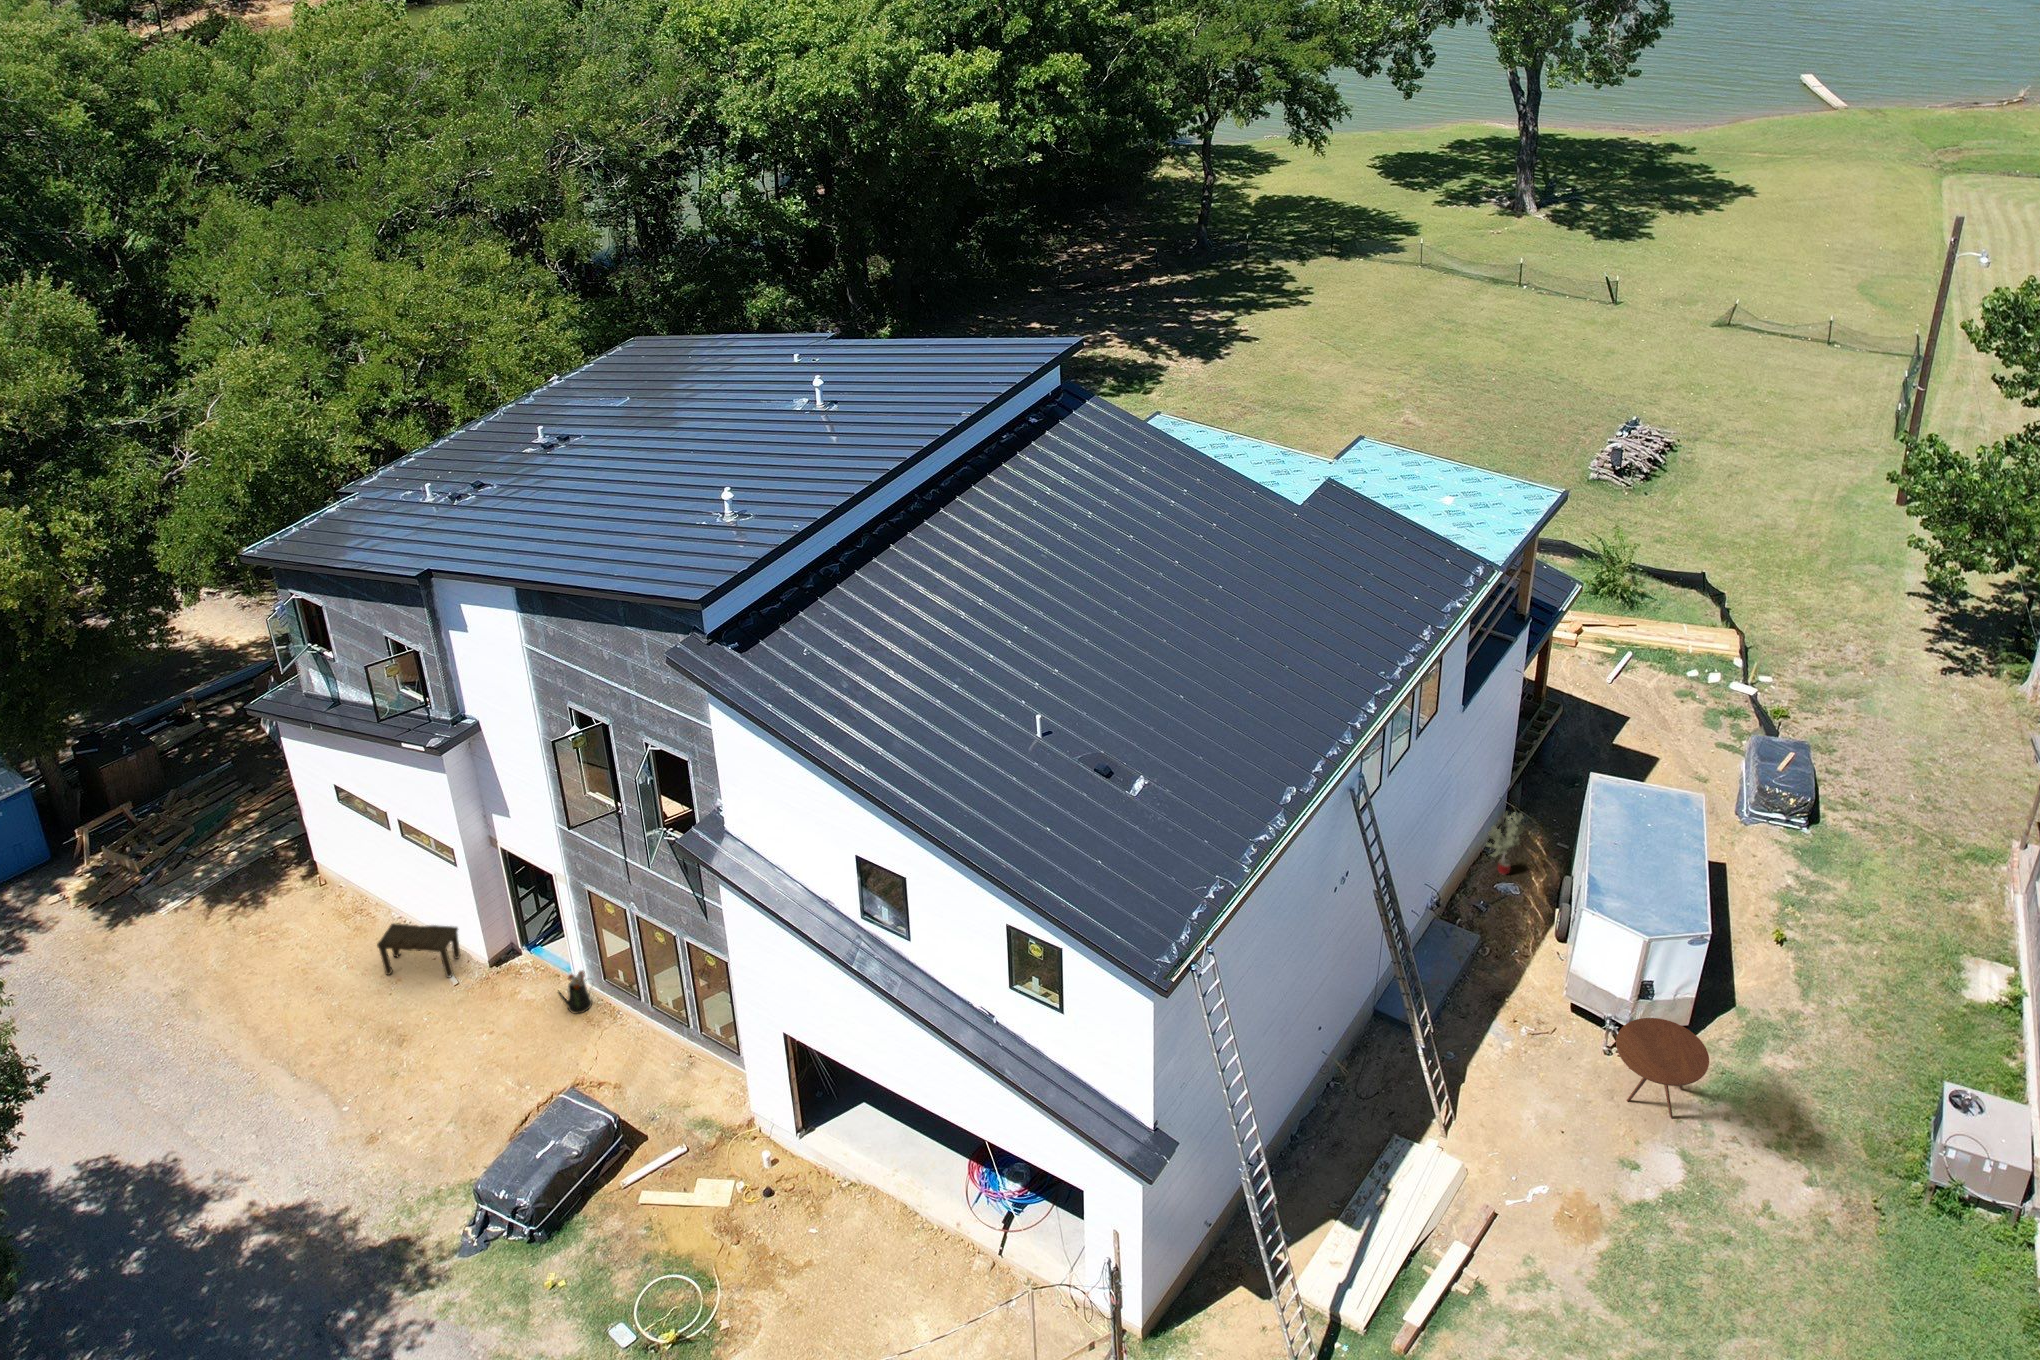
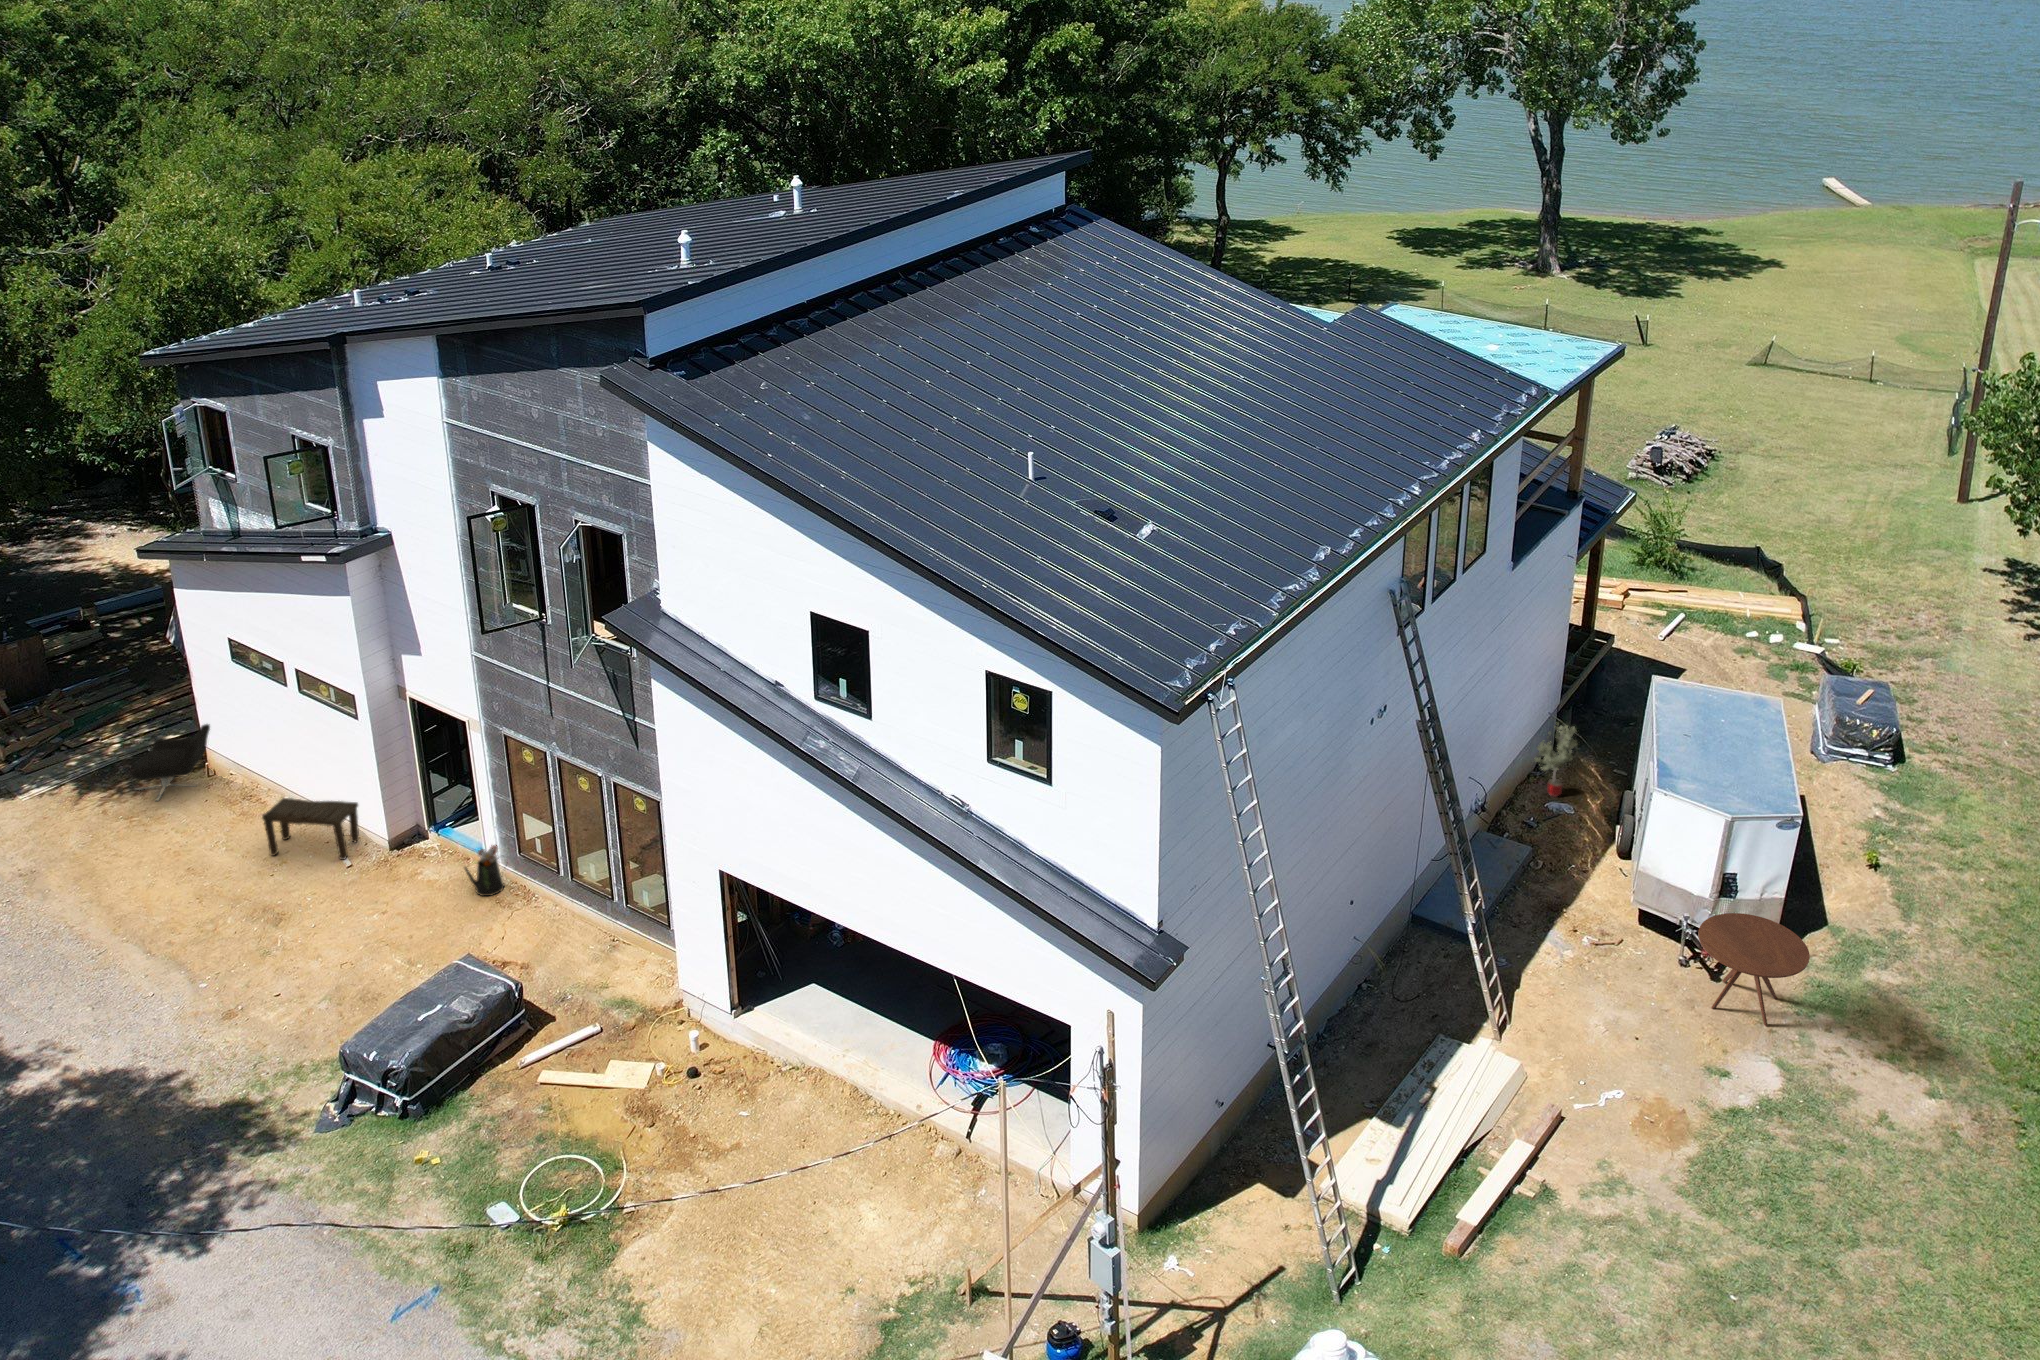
lounge chair: none [254,846,317,918] -> present [131,724,210,801]

